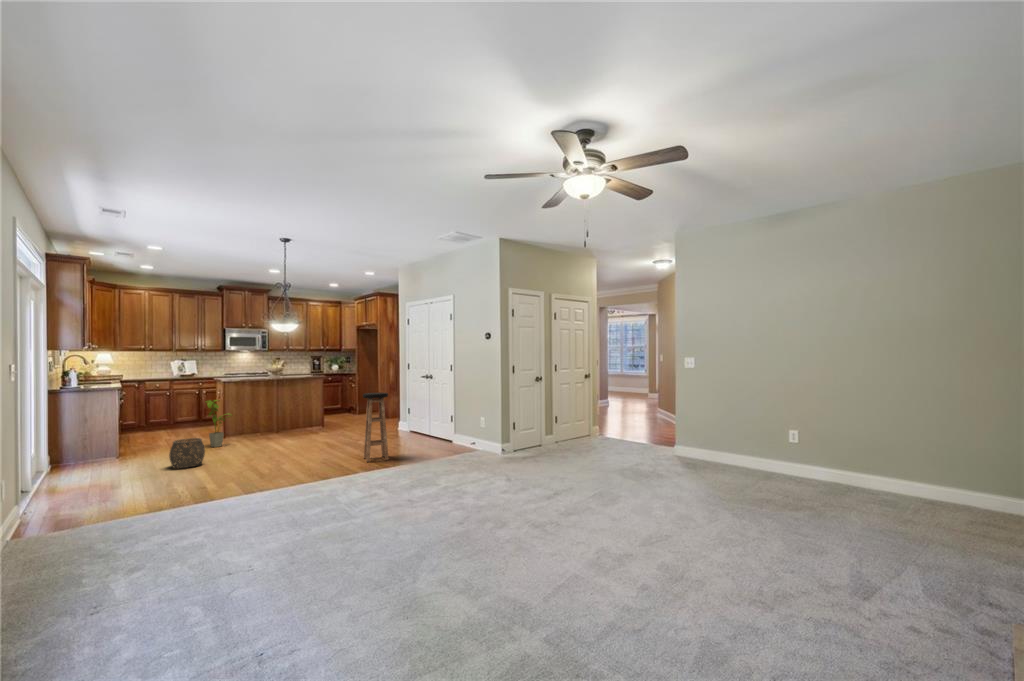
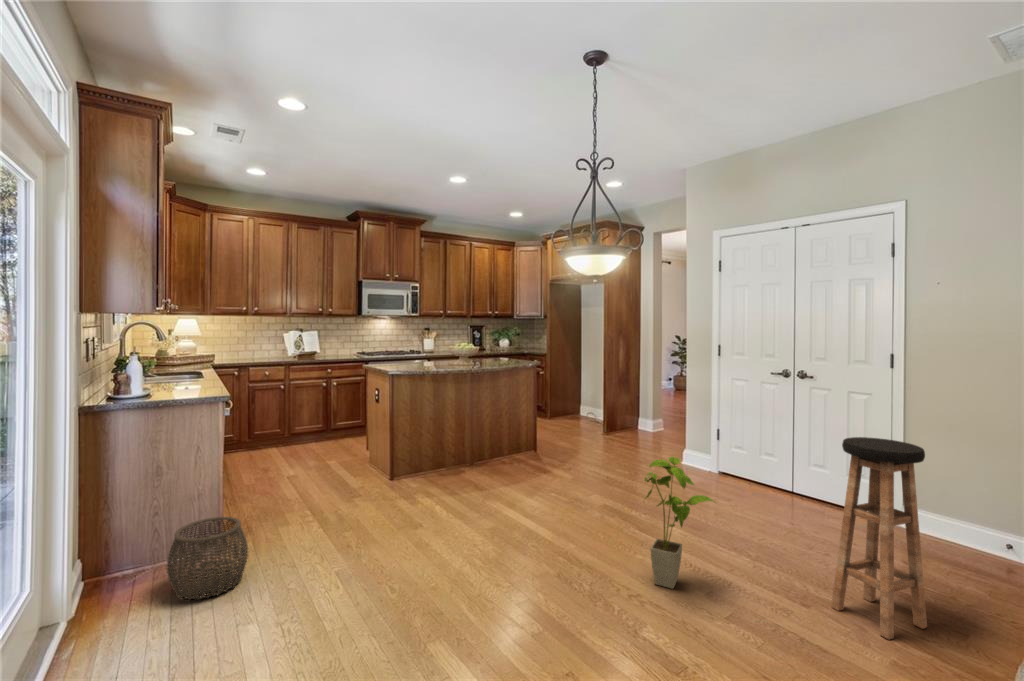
house plant: present [206,400,231,447] -> present [645,457,714,589]
woven basket: present [169,438,205,468] -> present [167,517,248,600]

